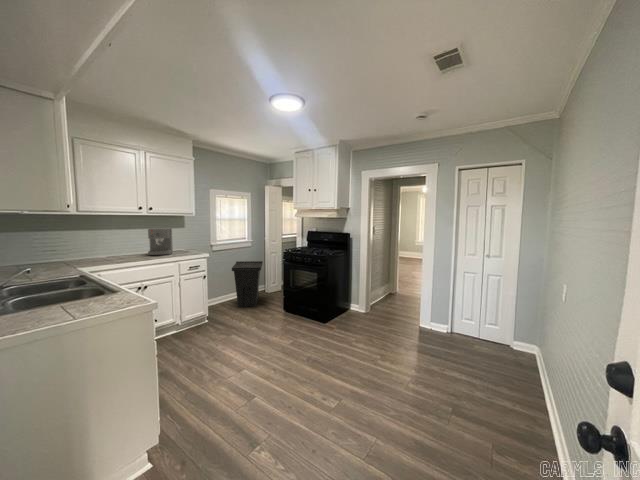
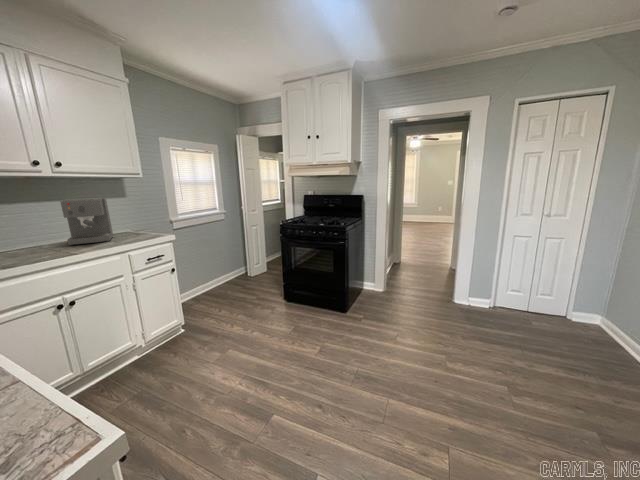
trash can: present [232,261,263,307] -> none [207,237,247,300]

